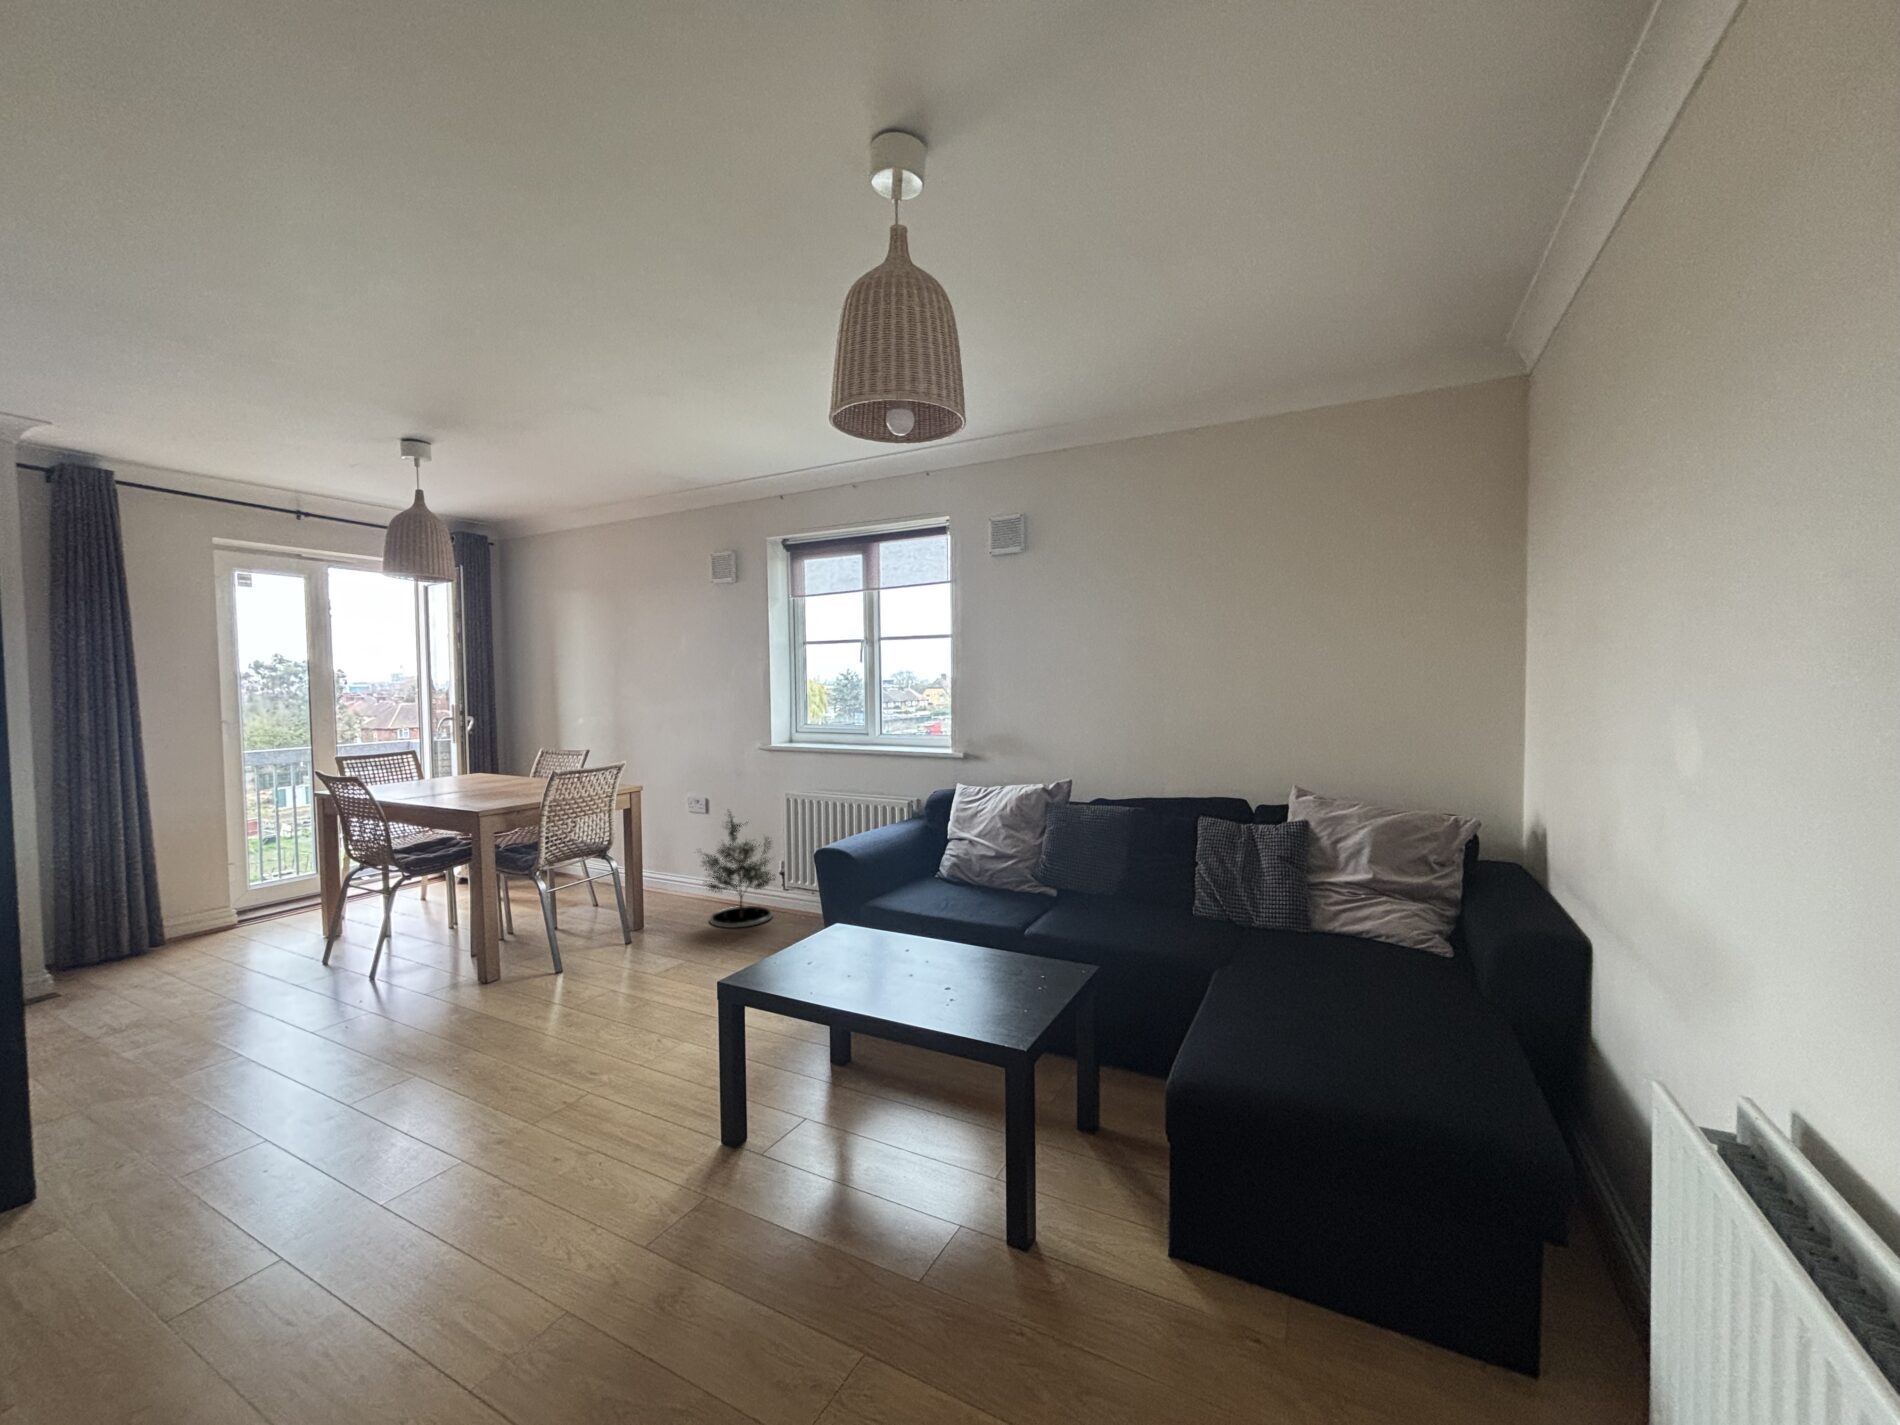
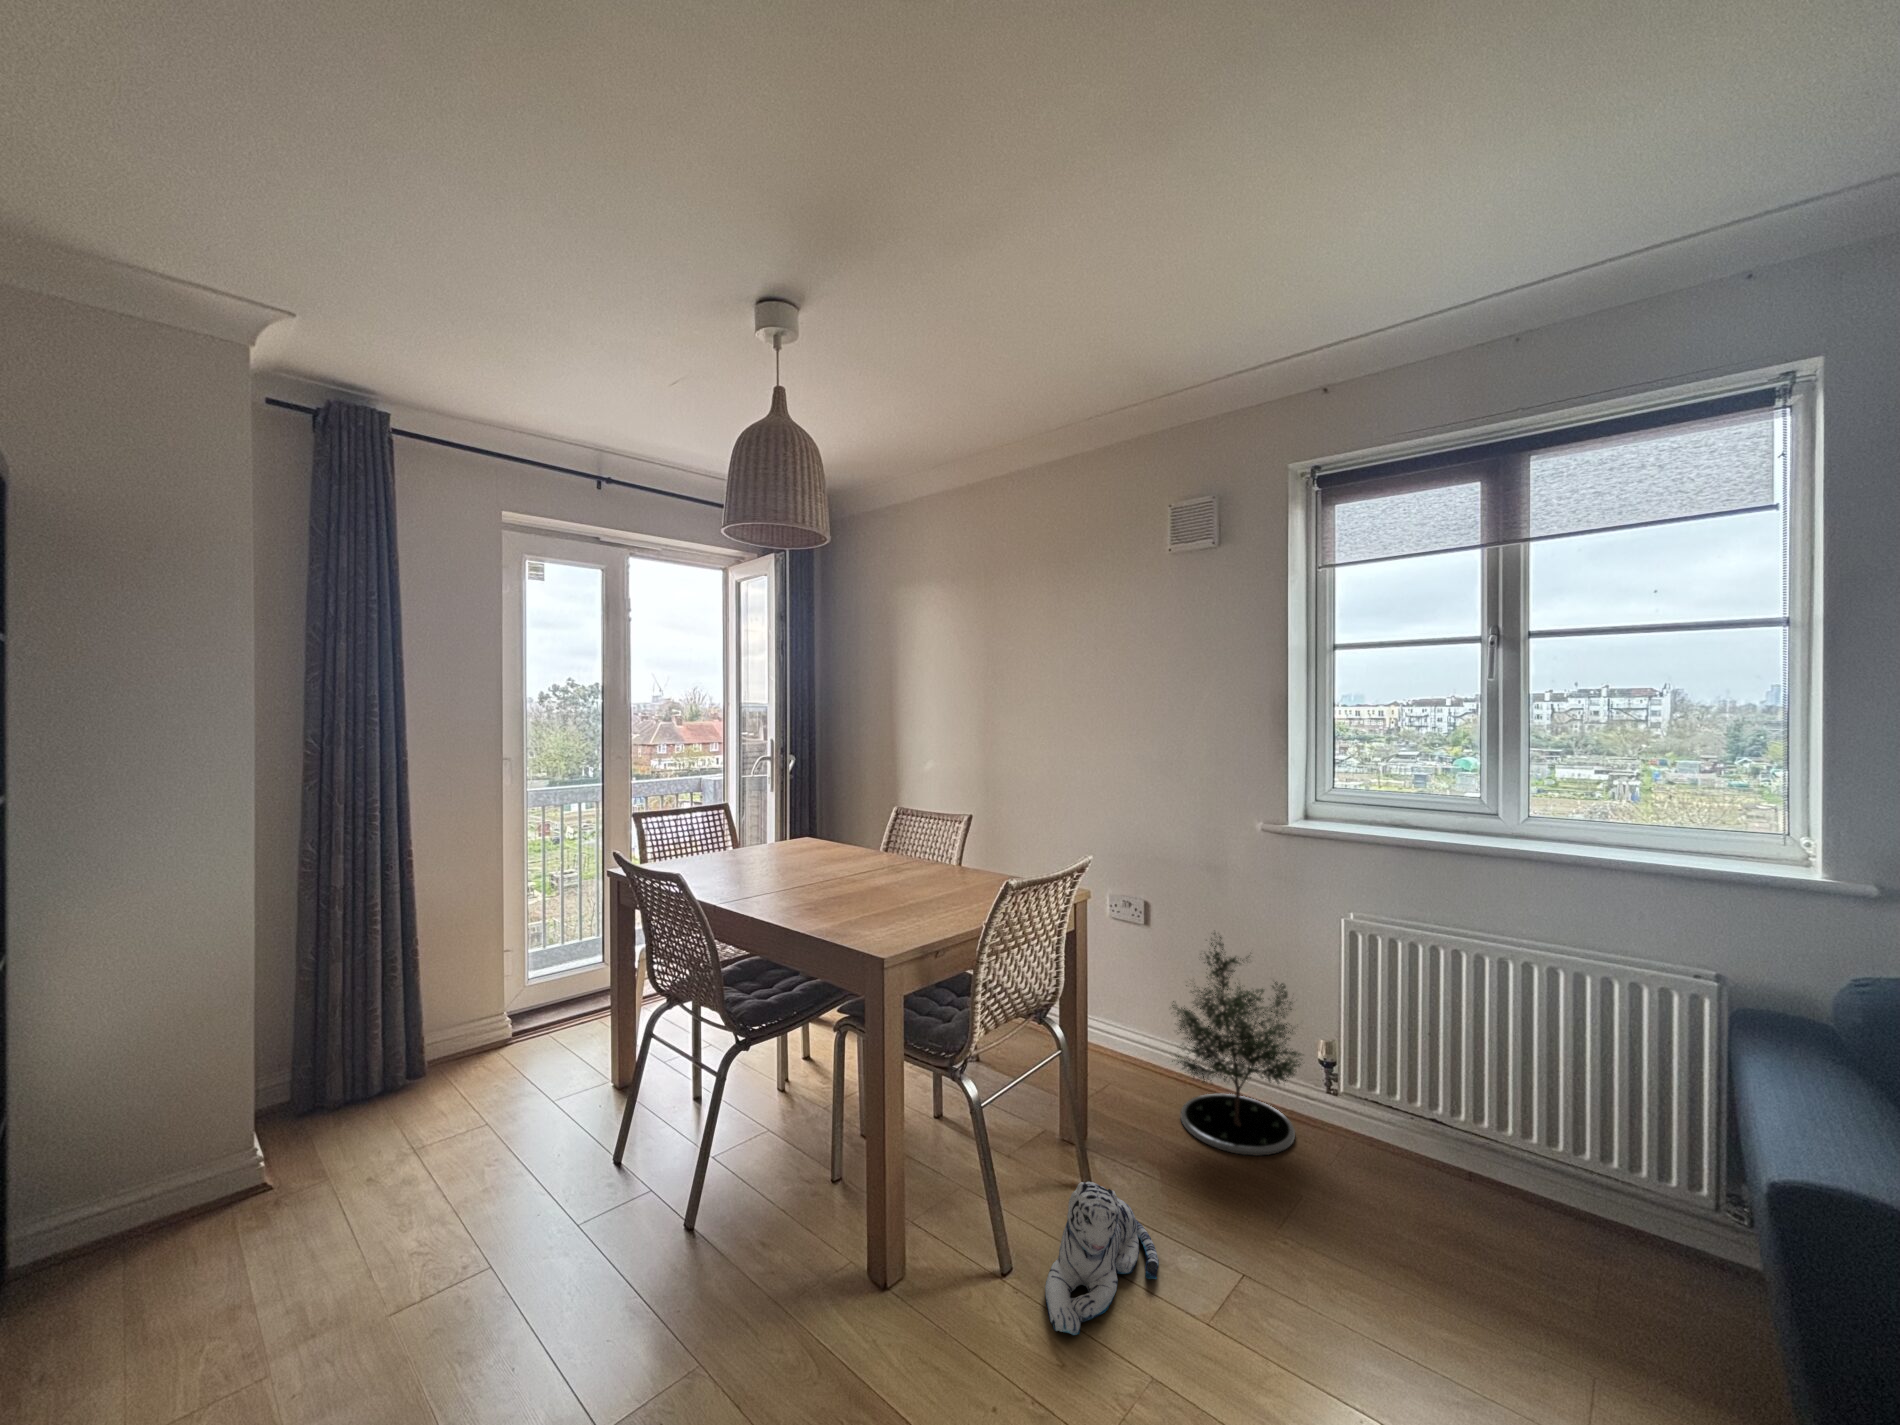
plush toy: none [572,923,650,987] -> present [1045,1181,1159,1335]

